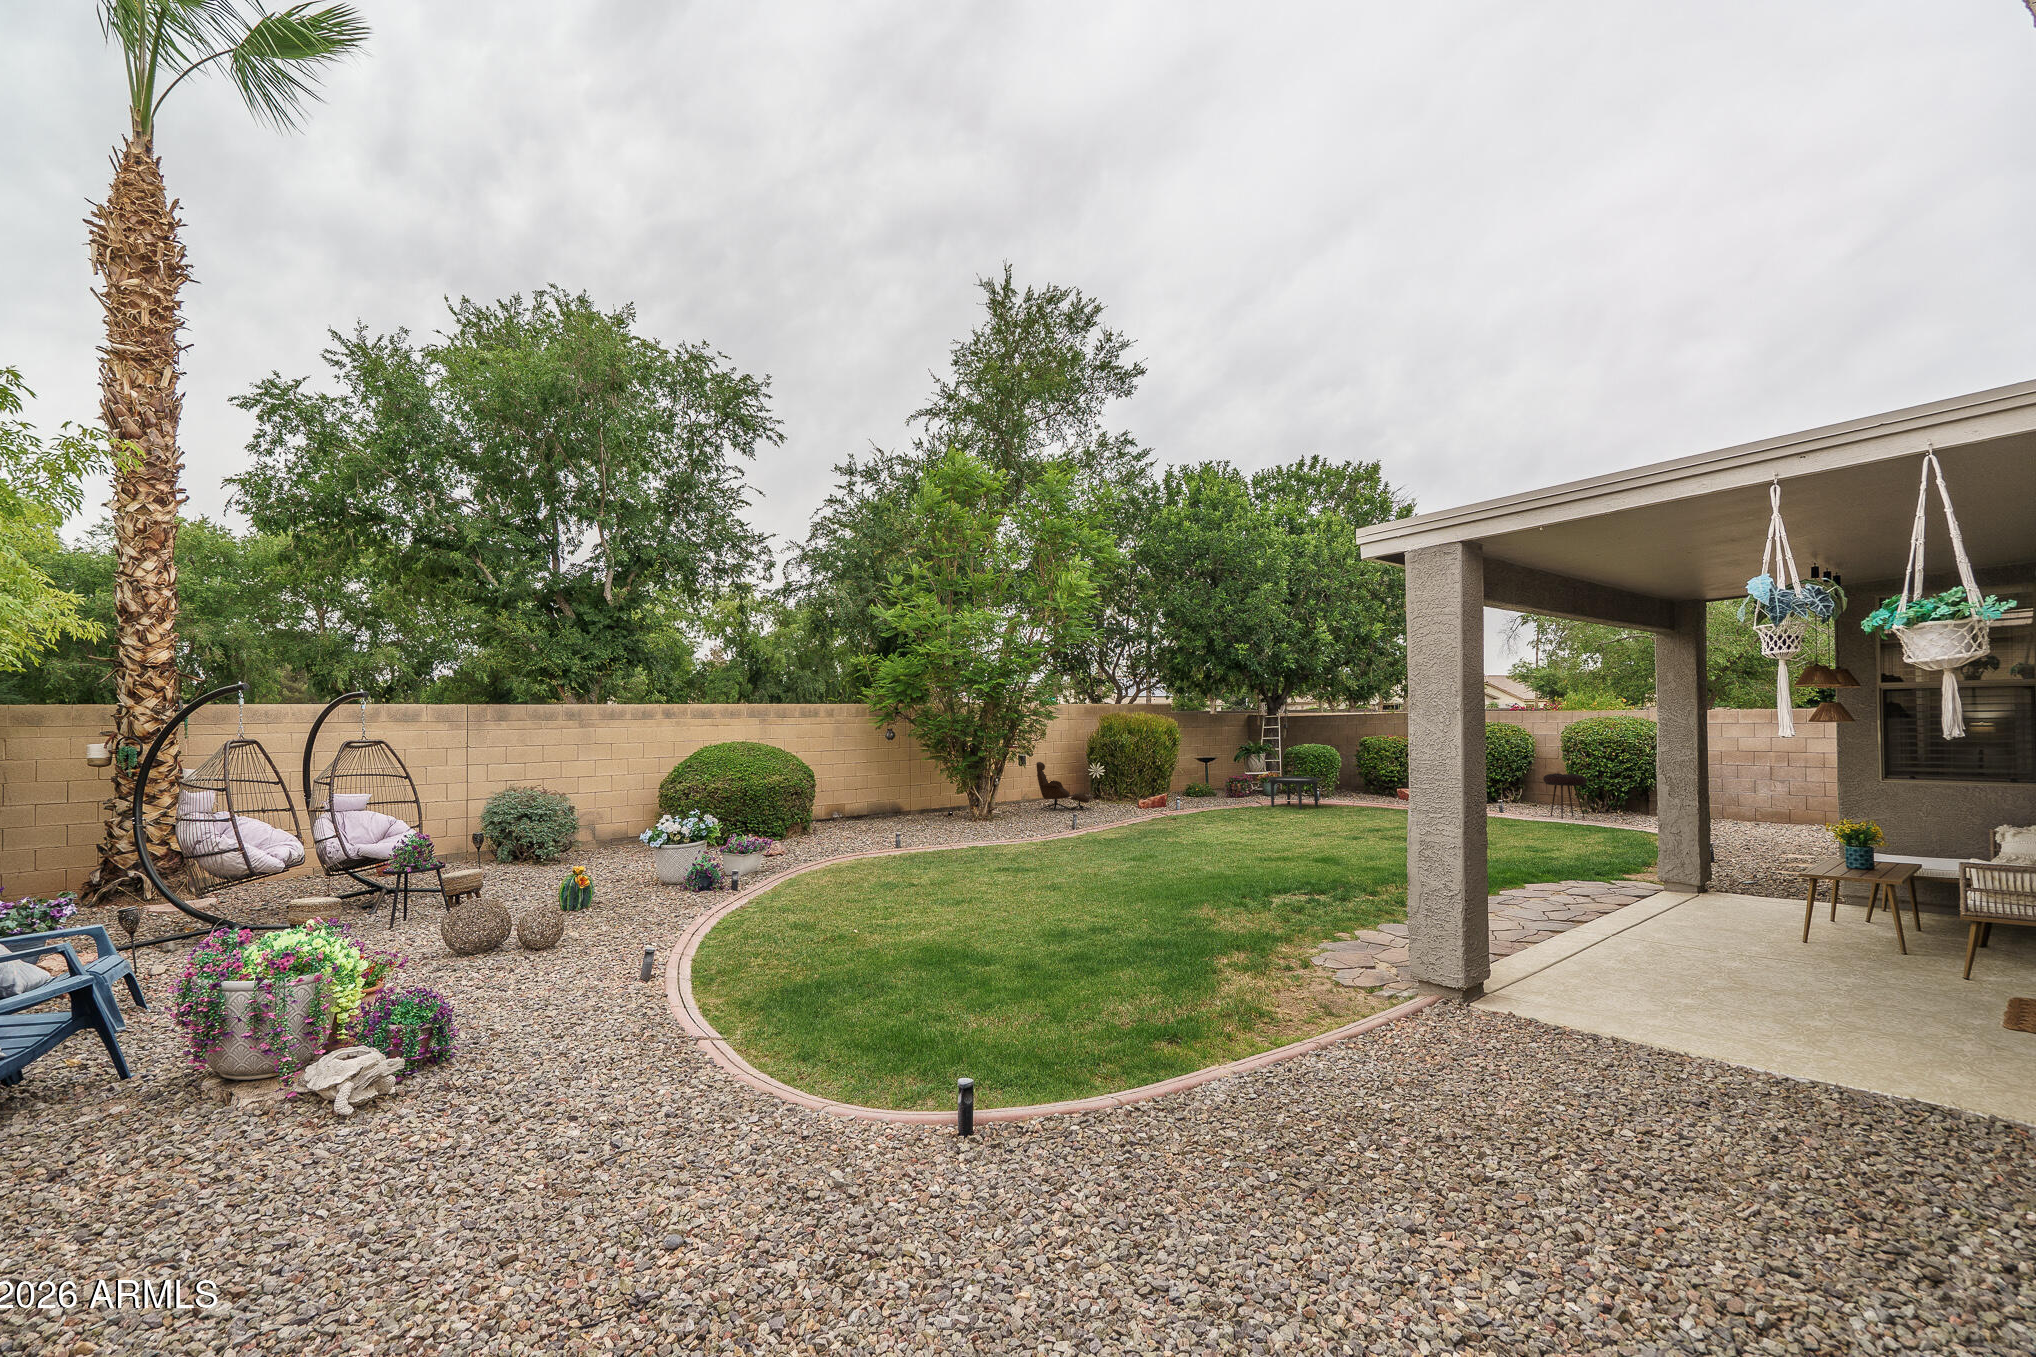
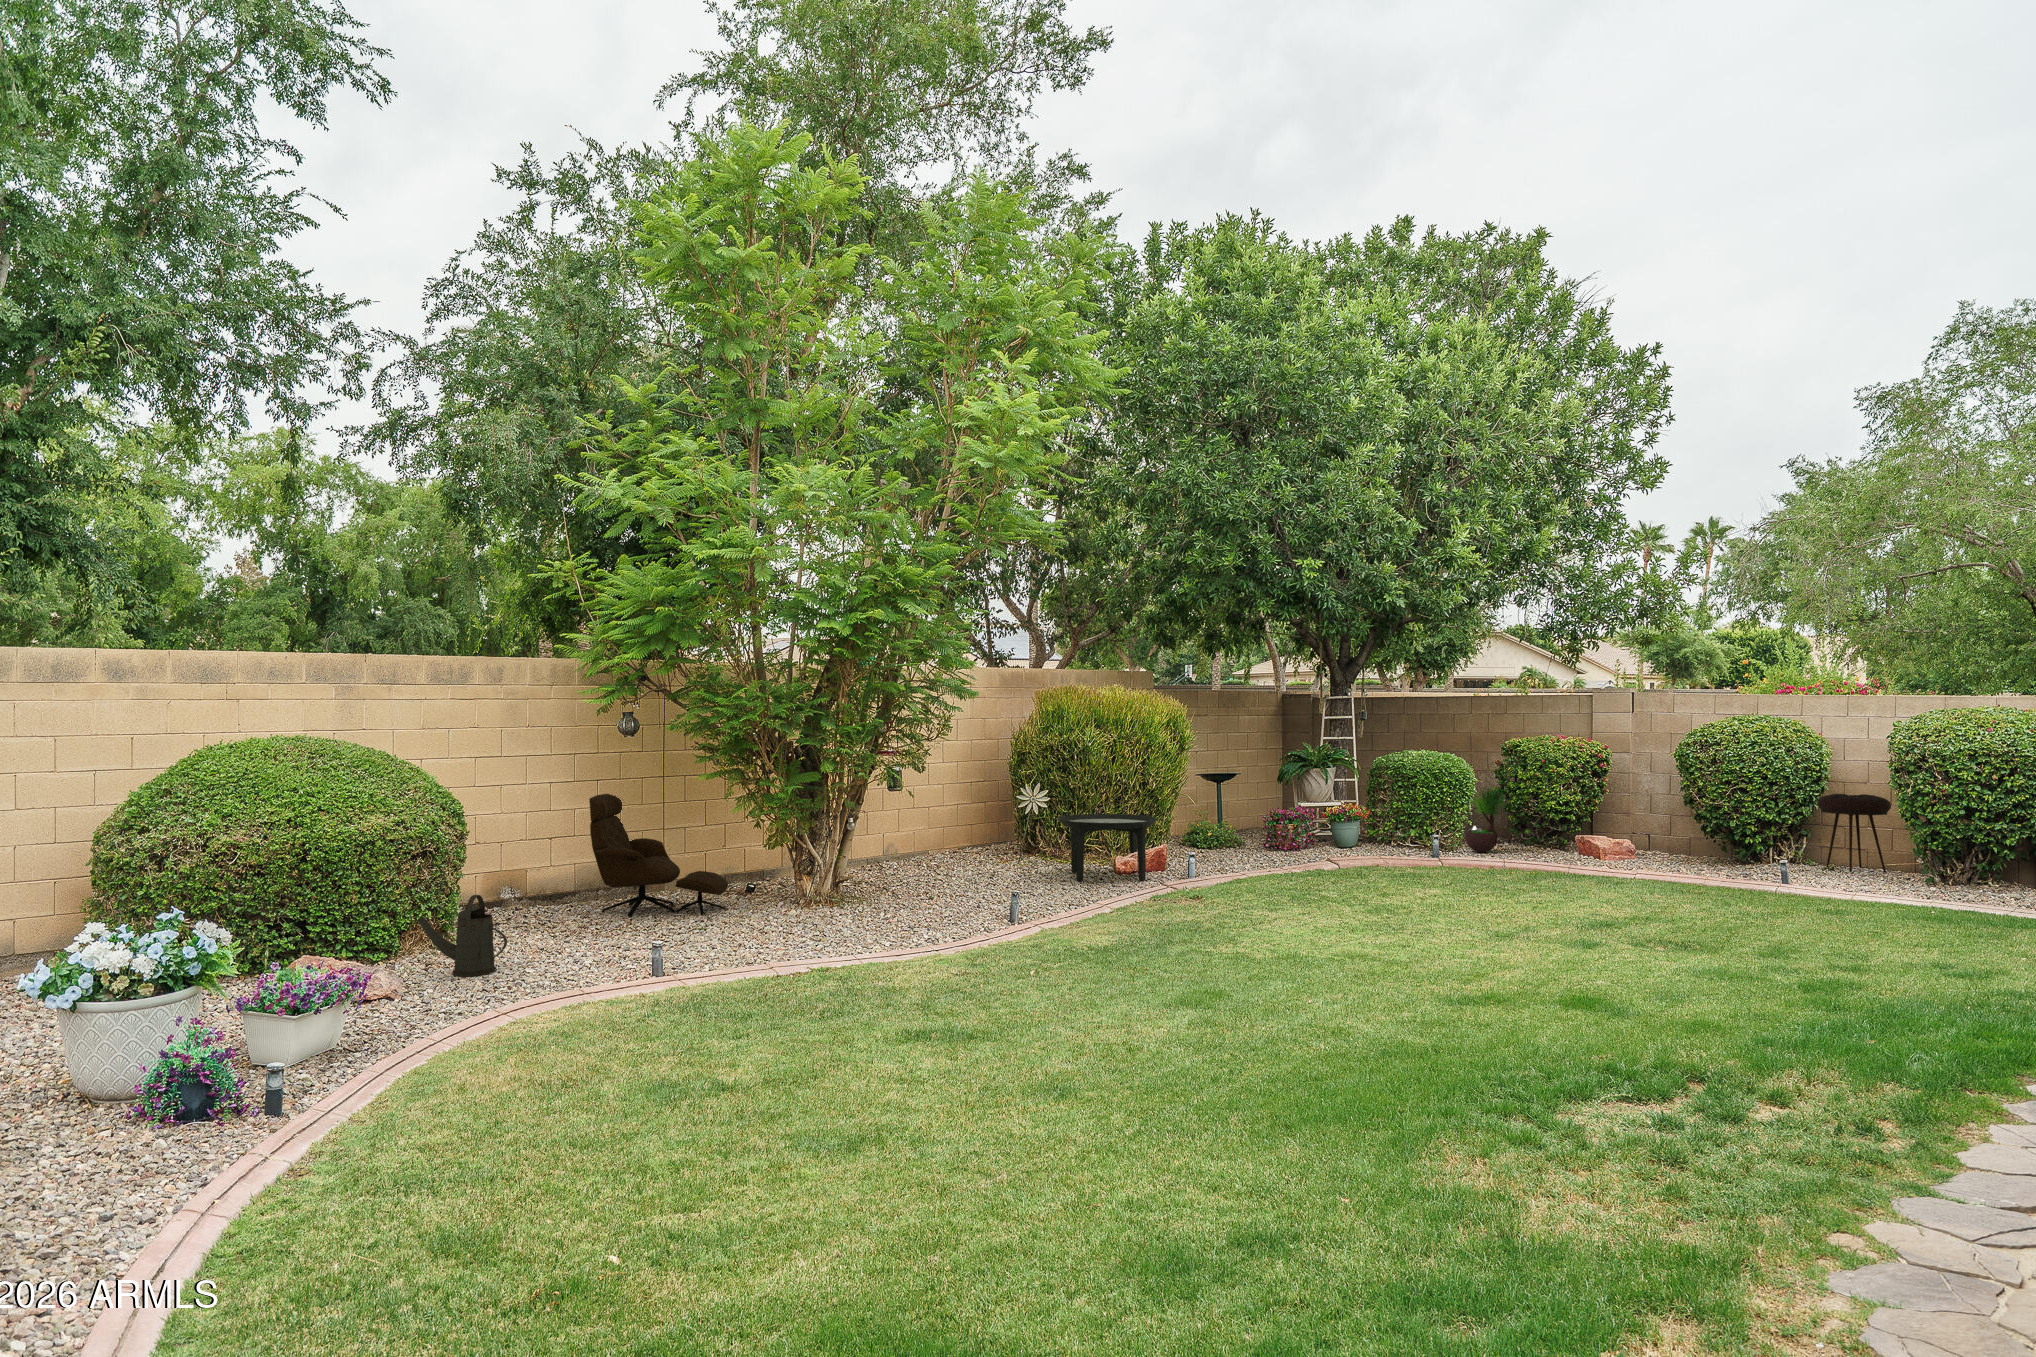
lounge chair: present [1036,762,1090,811] -> present [589,794,728,917]
potted tree: none [1338,767,1361,806] -> present [1465,787,1506,852]
round table: present [1268,776,1320,809] -> present [1058,814,1158,881]
watering can: none [787,812,826,848] -> present [418,895,507,977]

